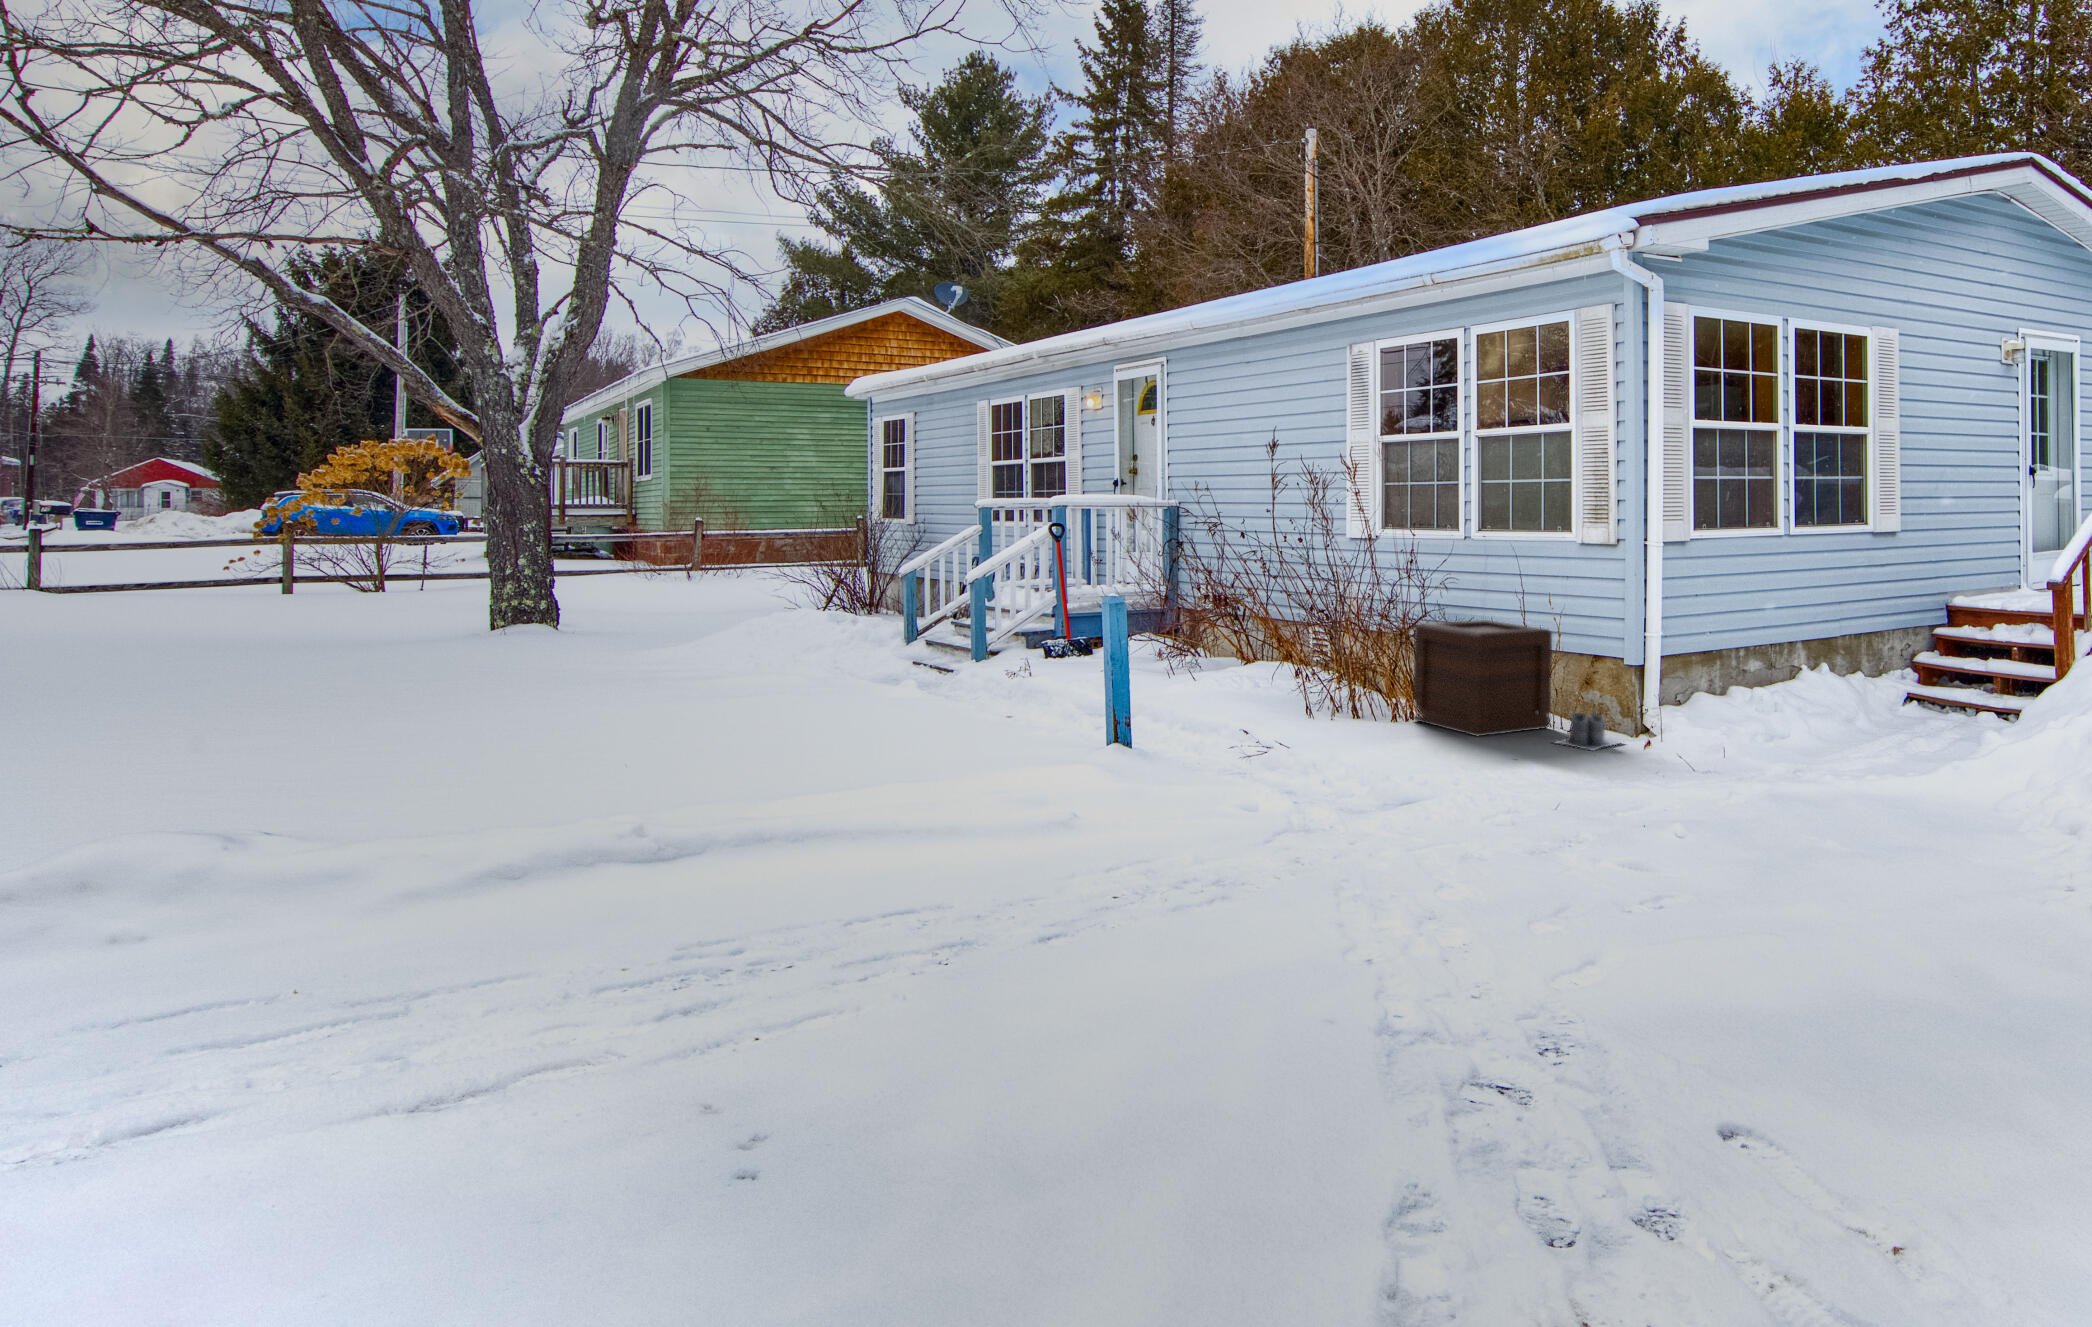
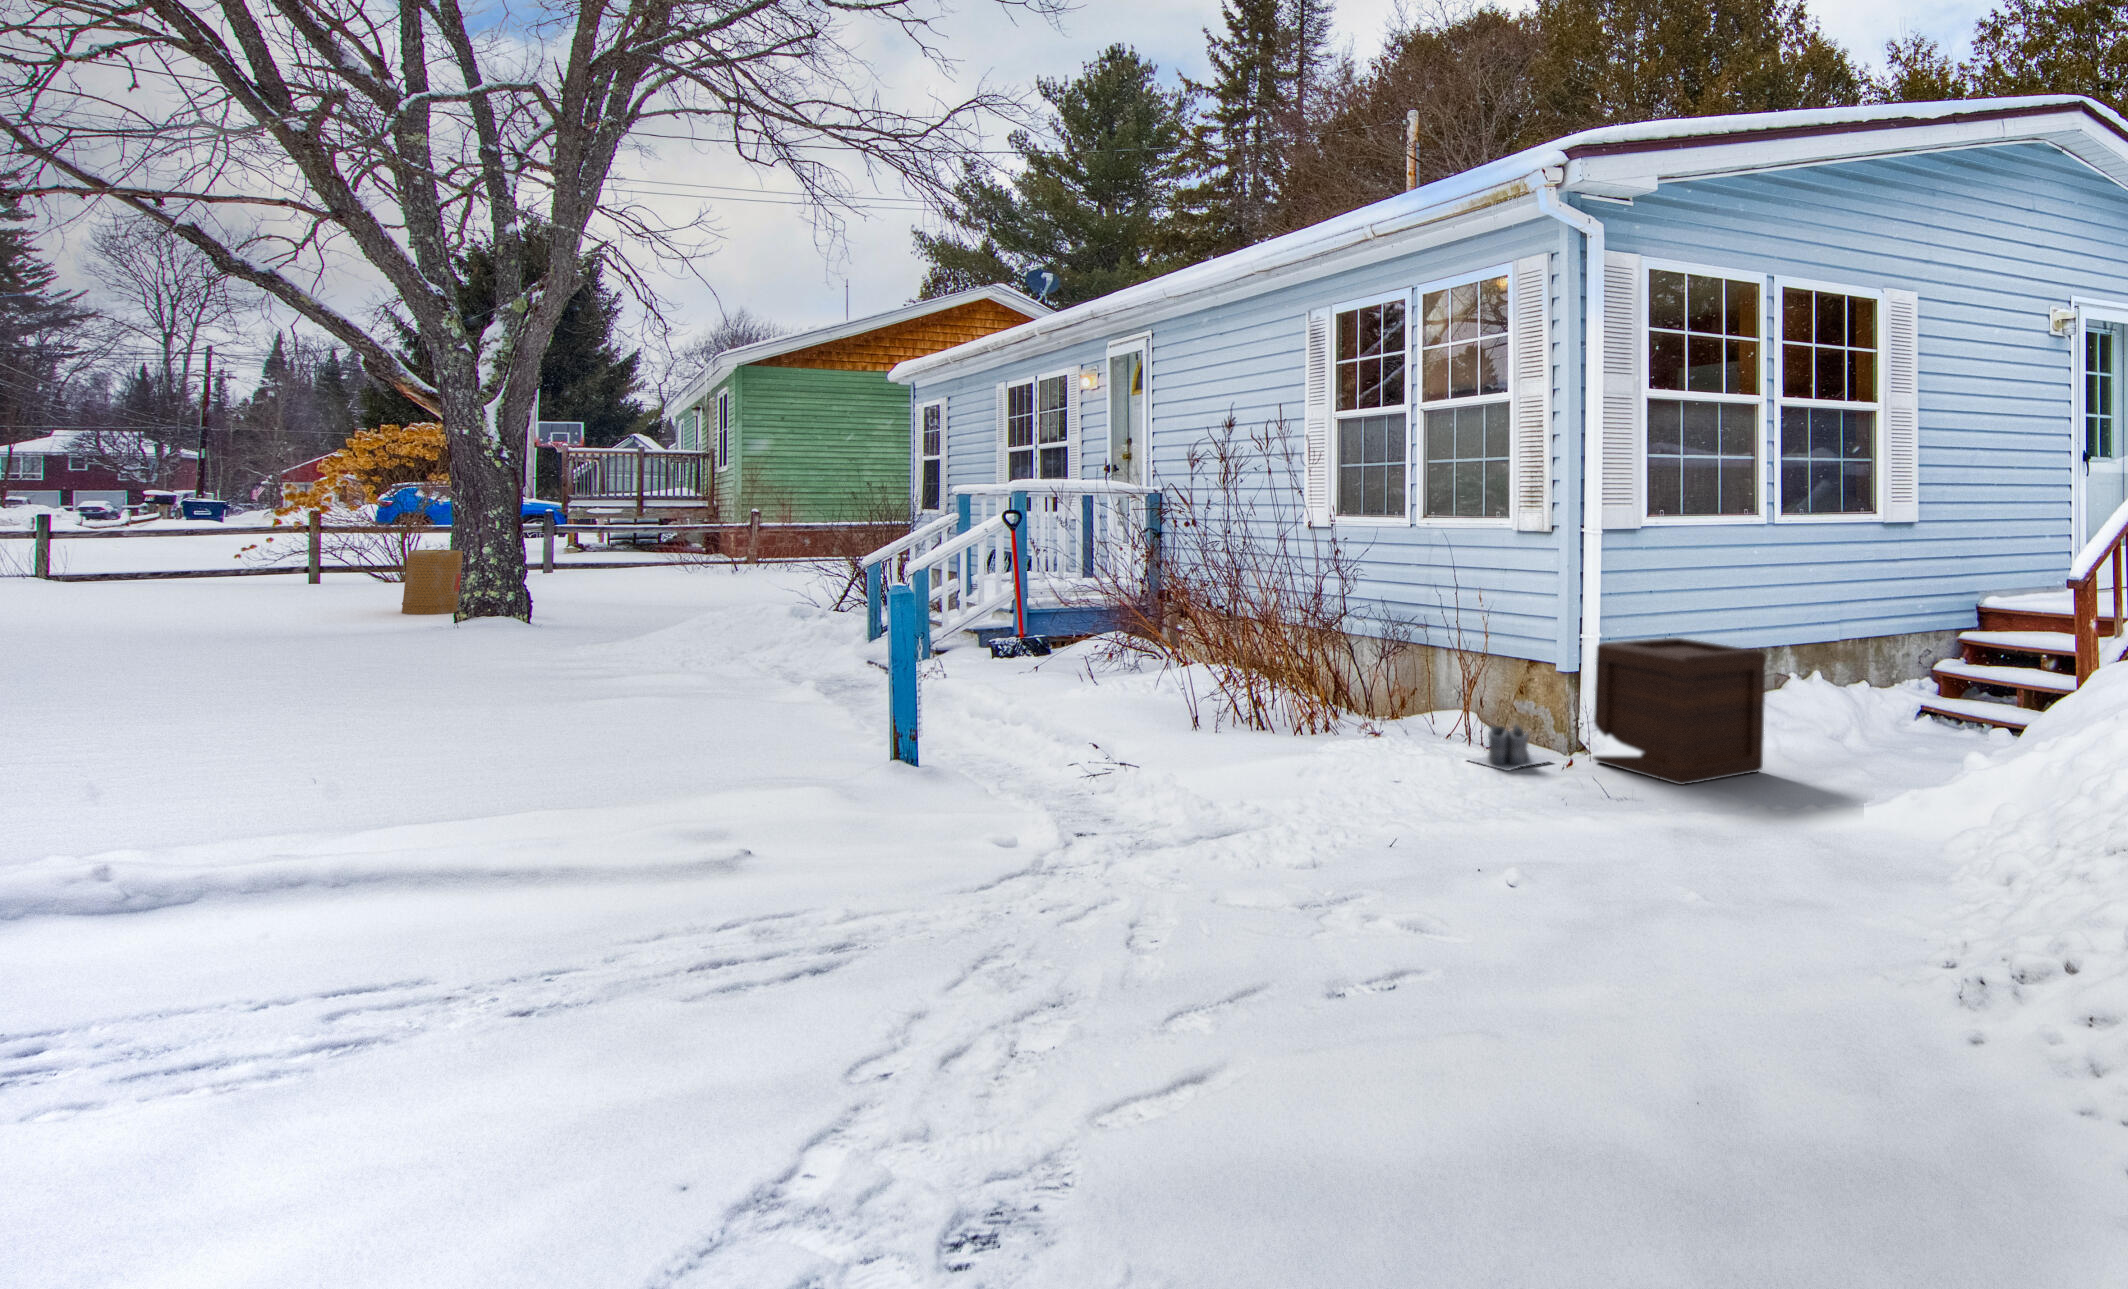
basket: none [454,565,508,627] -> present [402,550,463,614]
wooden crate: present [1413,620,1552,736] -> present [1594,638,1766,785]

